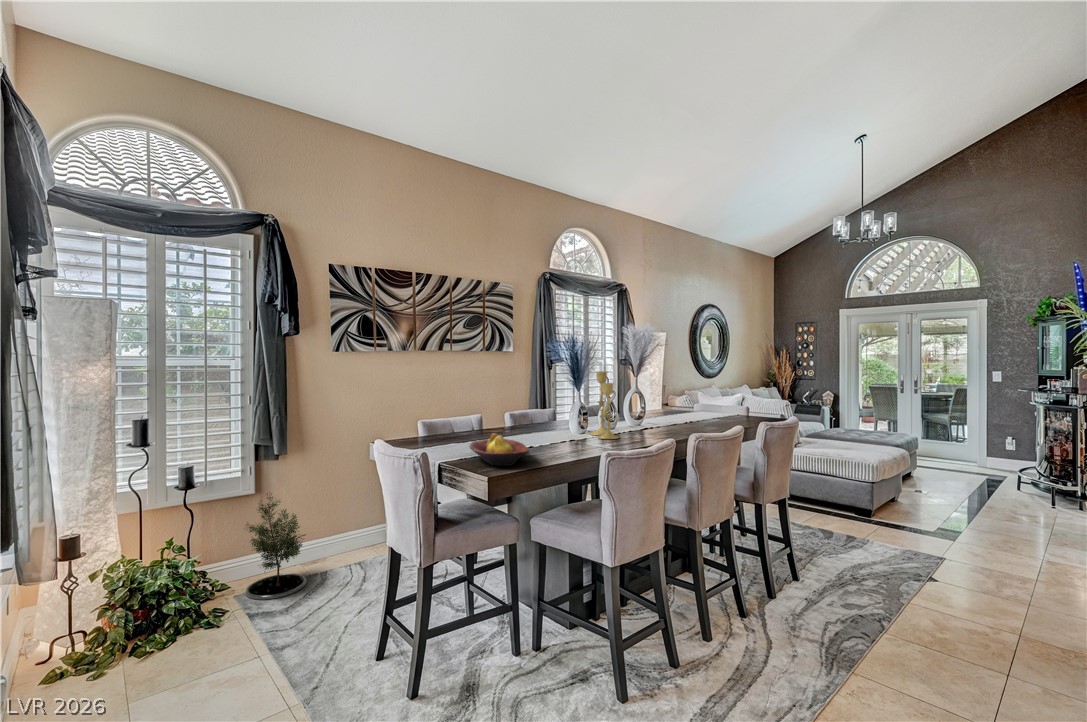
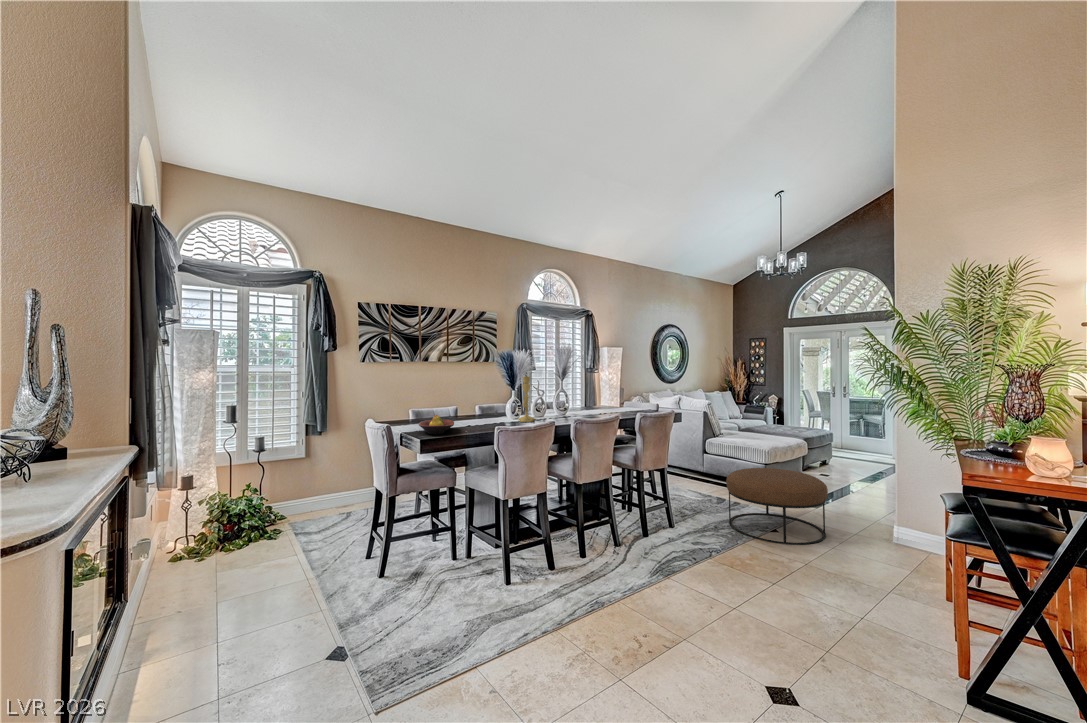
potted tree: present [245,493,306,600] -> none [295,455,339,526]
ottoman: none [858,493,1011,602] -> present [726,468,828,545]

